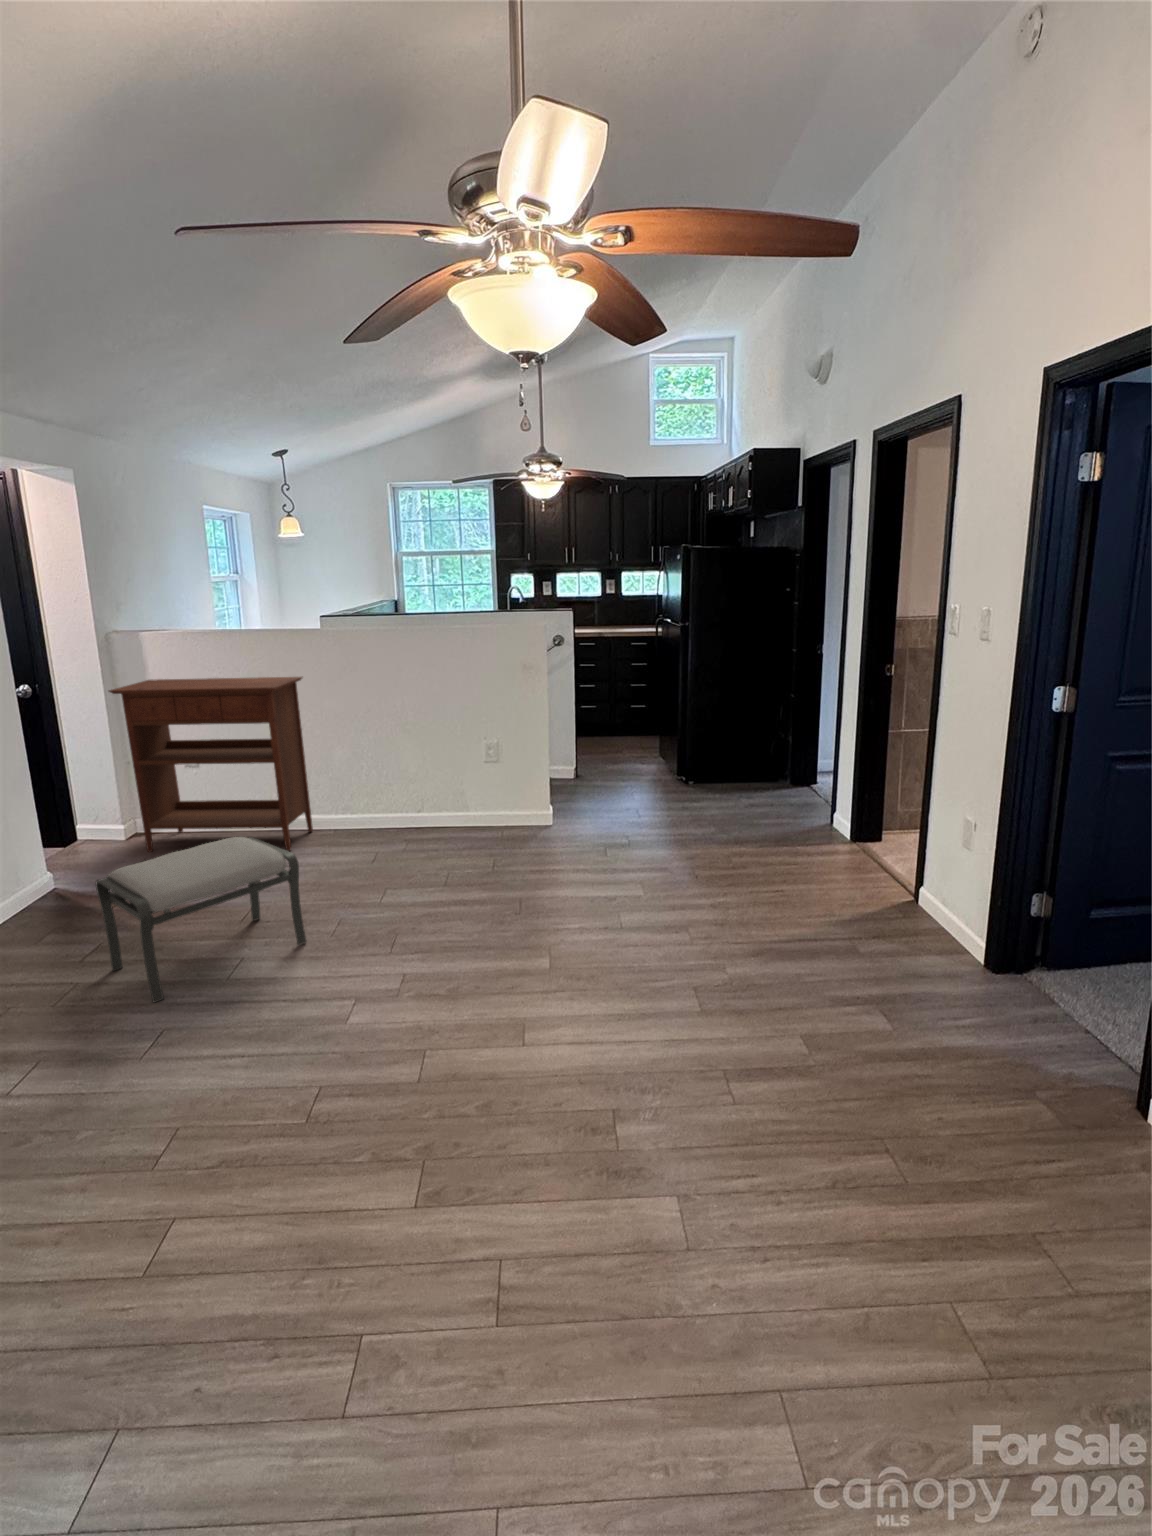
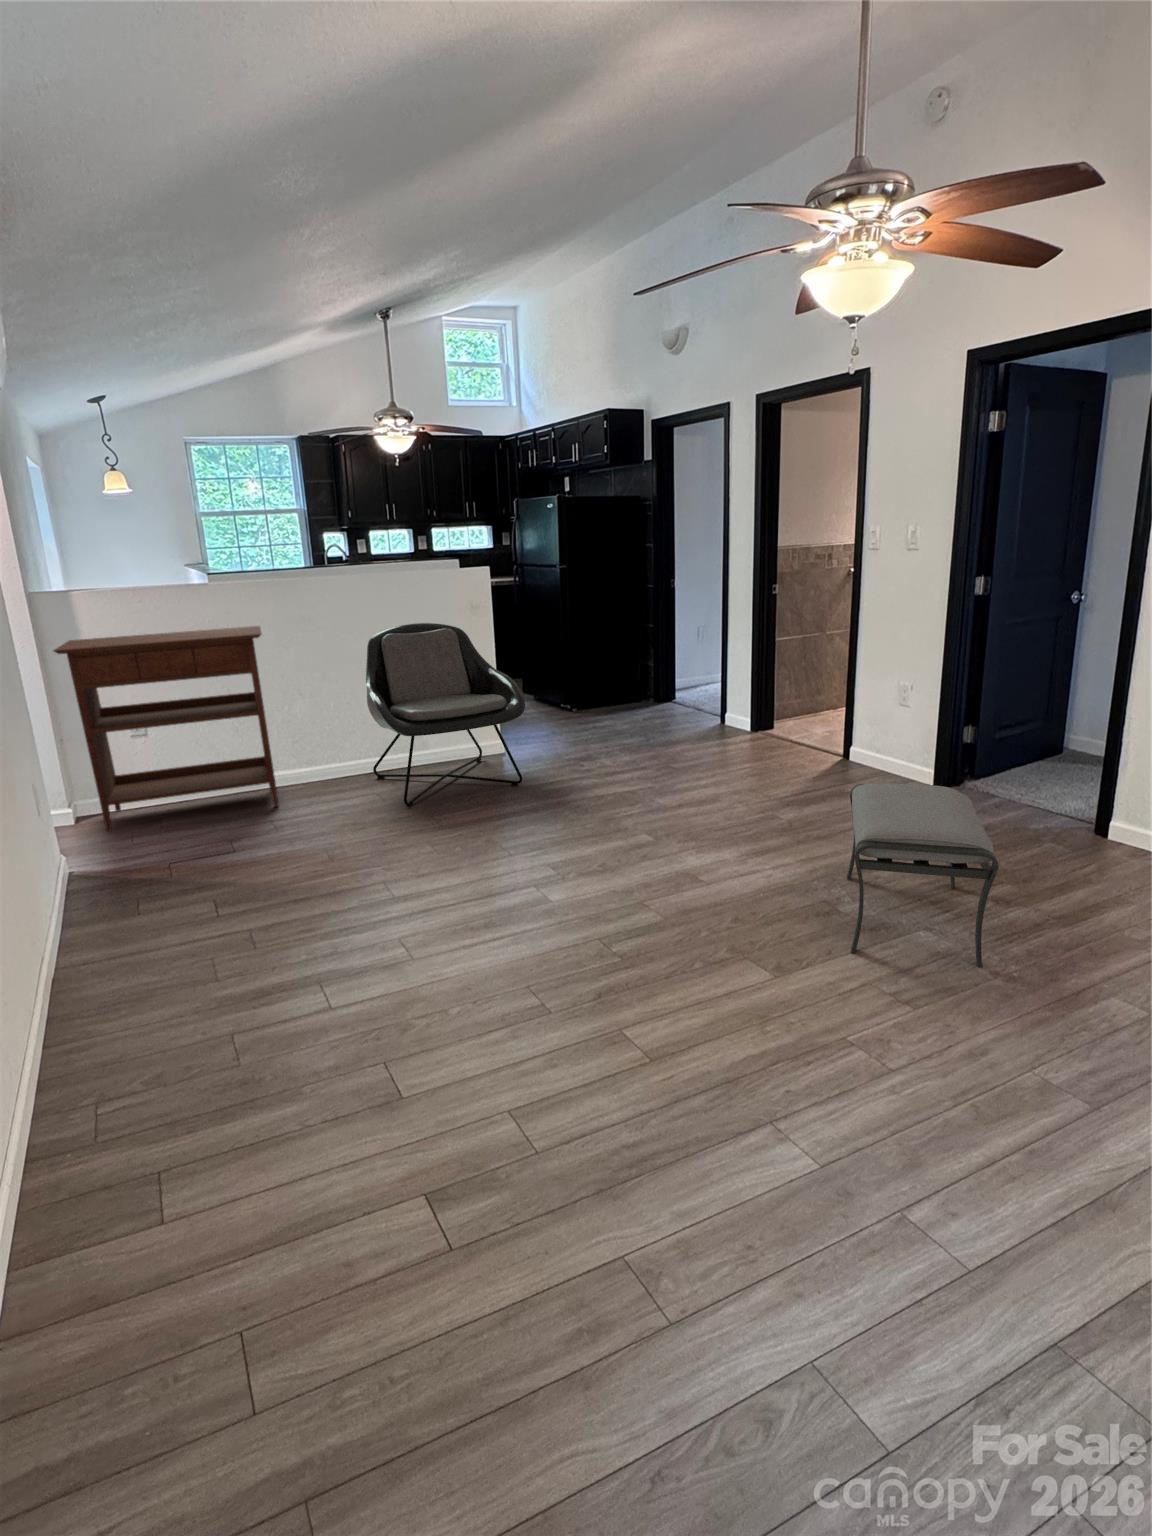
lounge chair: none [365,683,523,873] -> present [366,623,525,807]
ottoman: present [96,837,306,1002] -> present [847,783,999,968]

